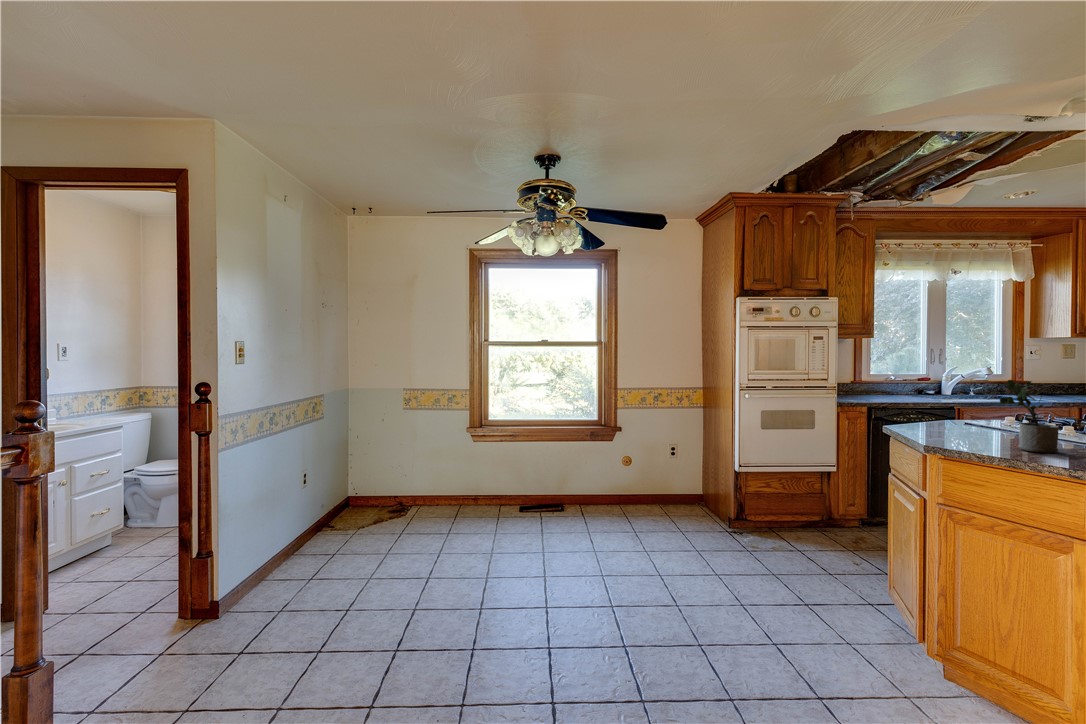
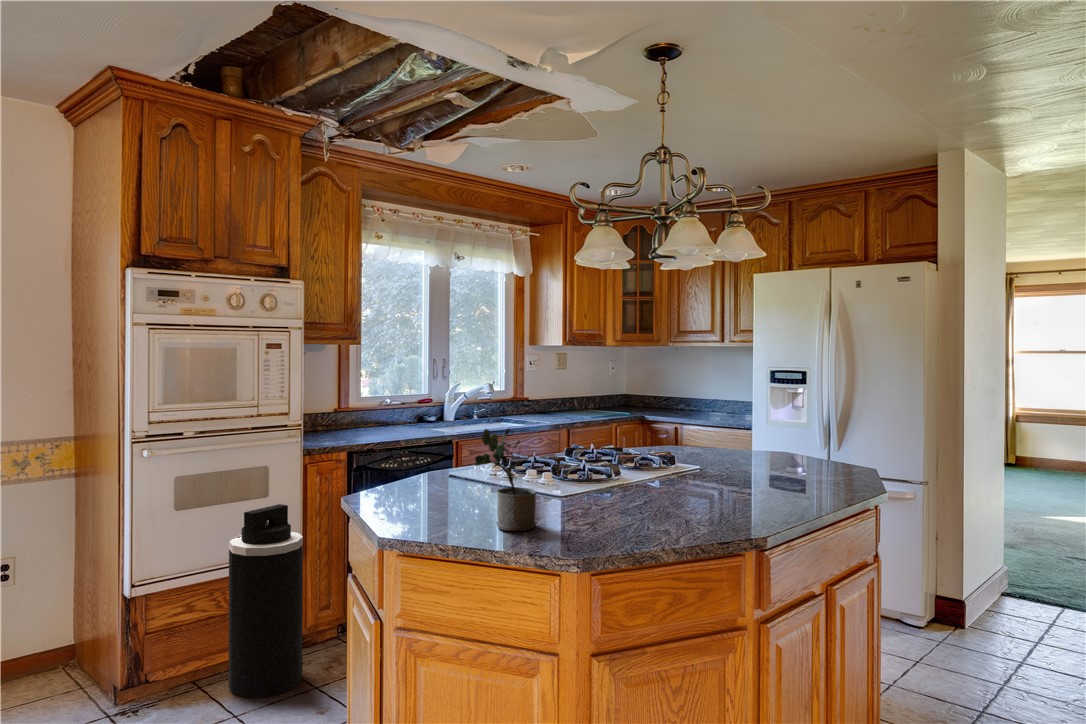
trash can: none [791,433,839,547] -> present [229,504,303,698]

